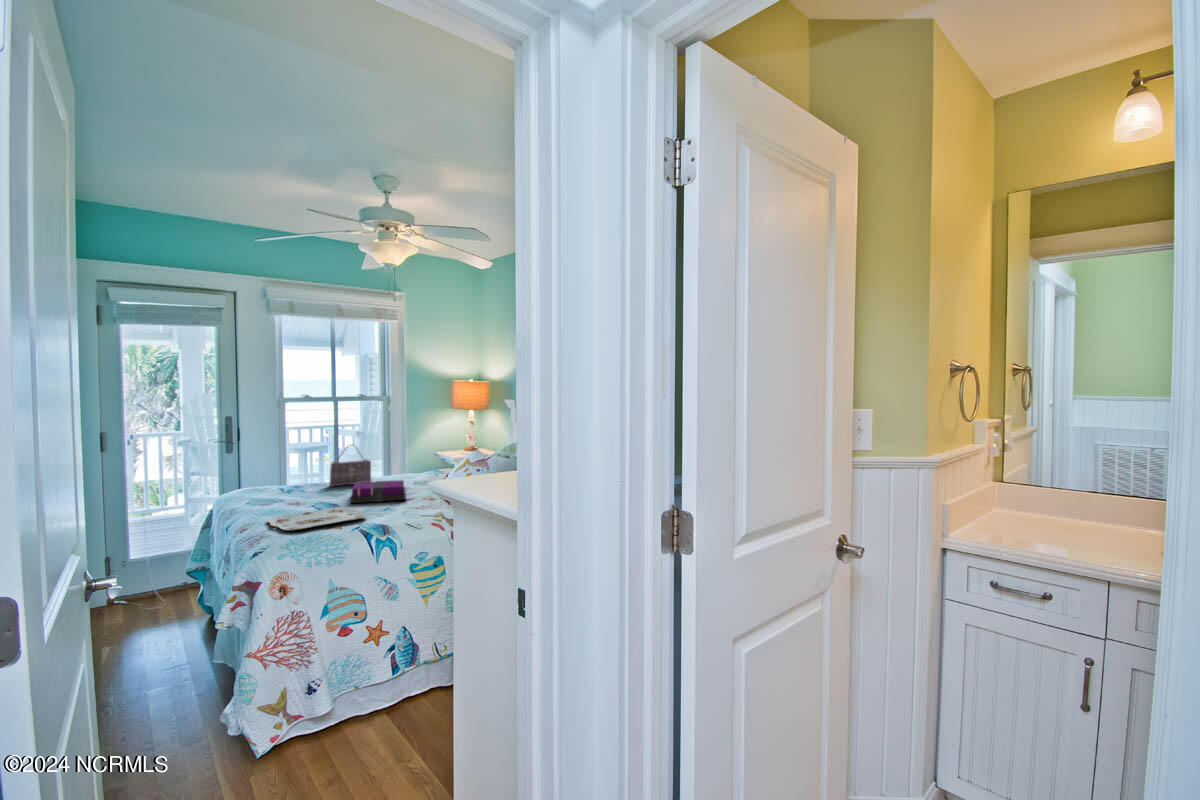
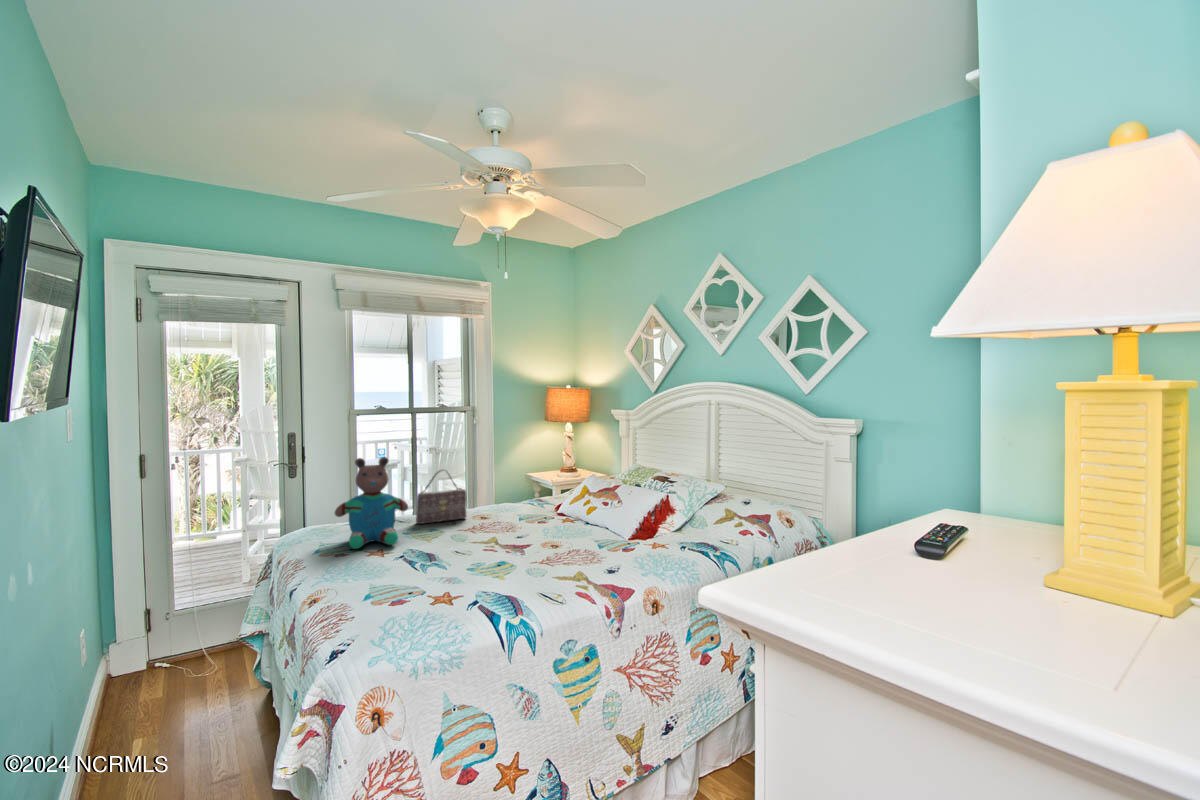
teddy bear: none [262,433,321,501] -> present [334,457,408,549]
notebook: present [351,480,406,503] -> none [450,519,523,554]
serving tray: present [267,507,367,531] -> none [346,562,482,608]

